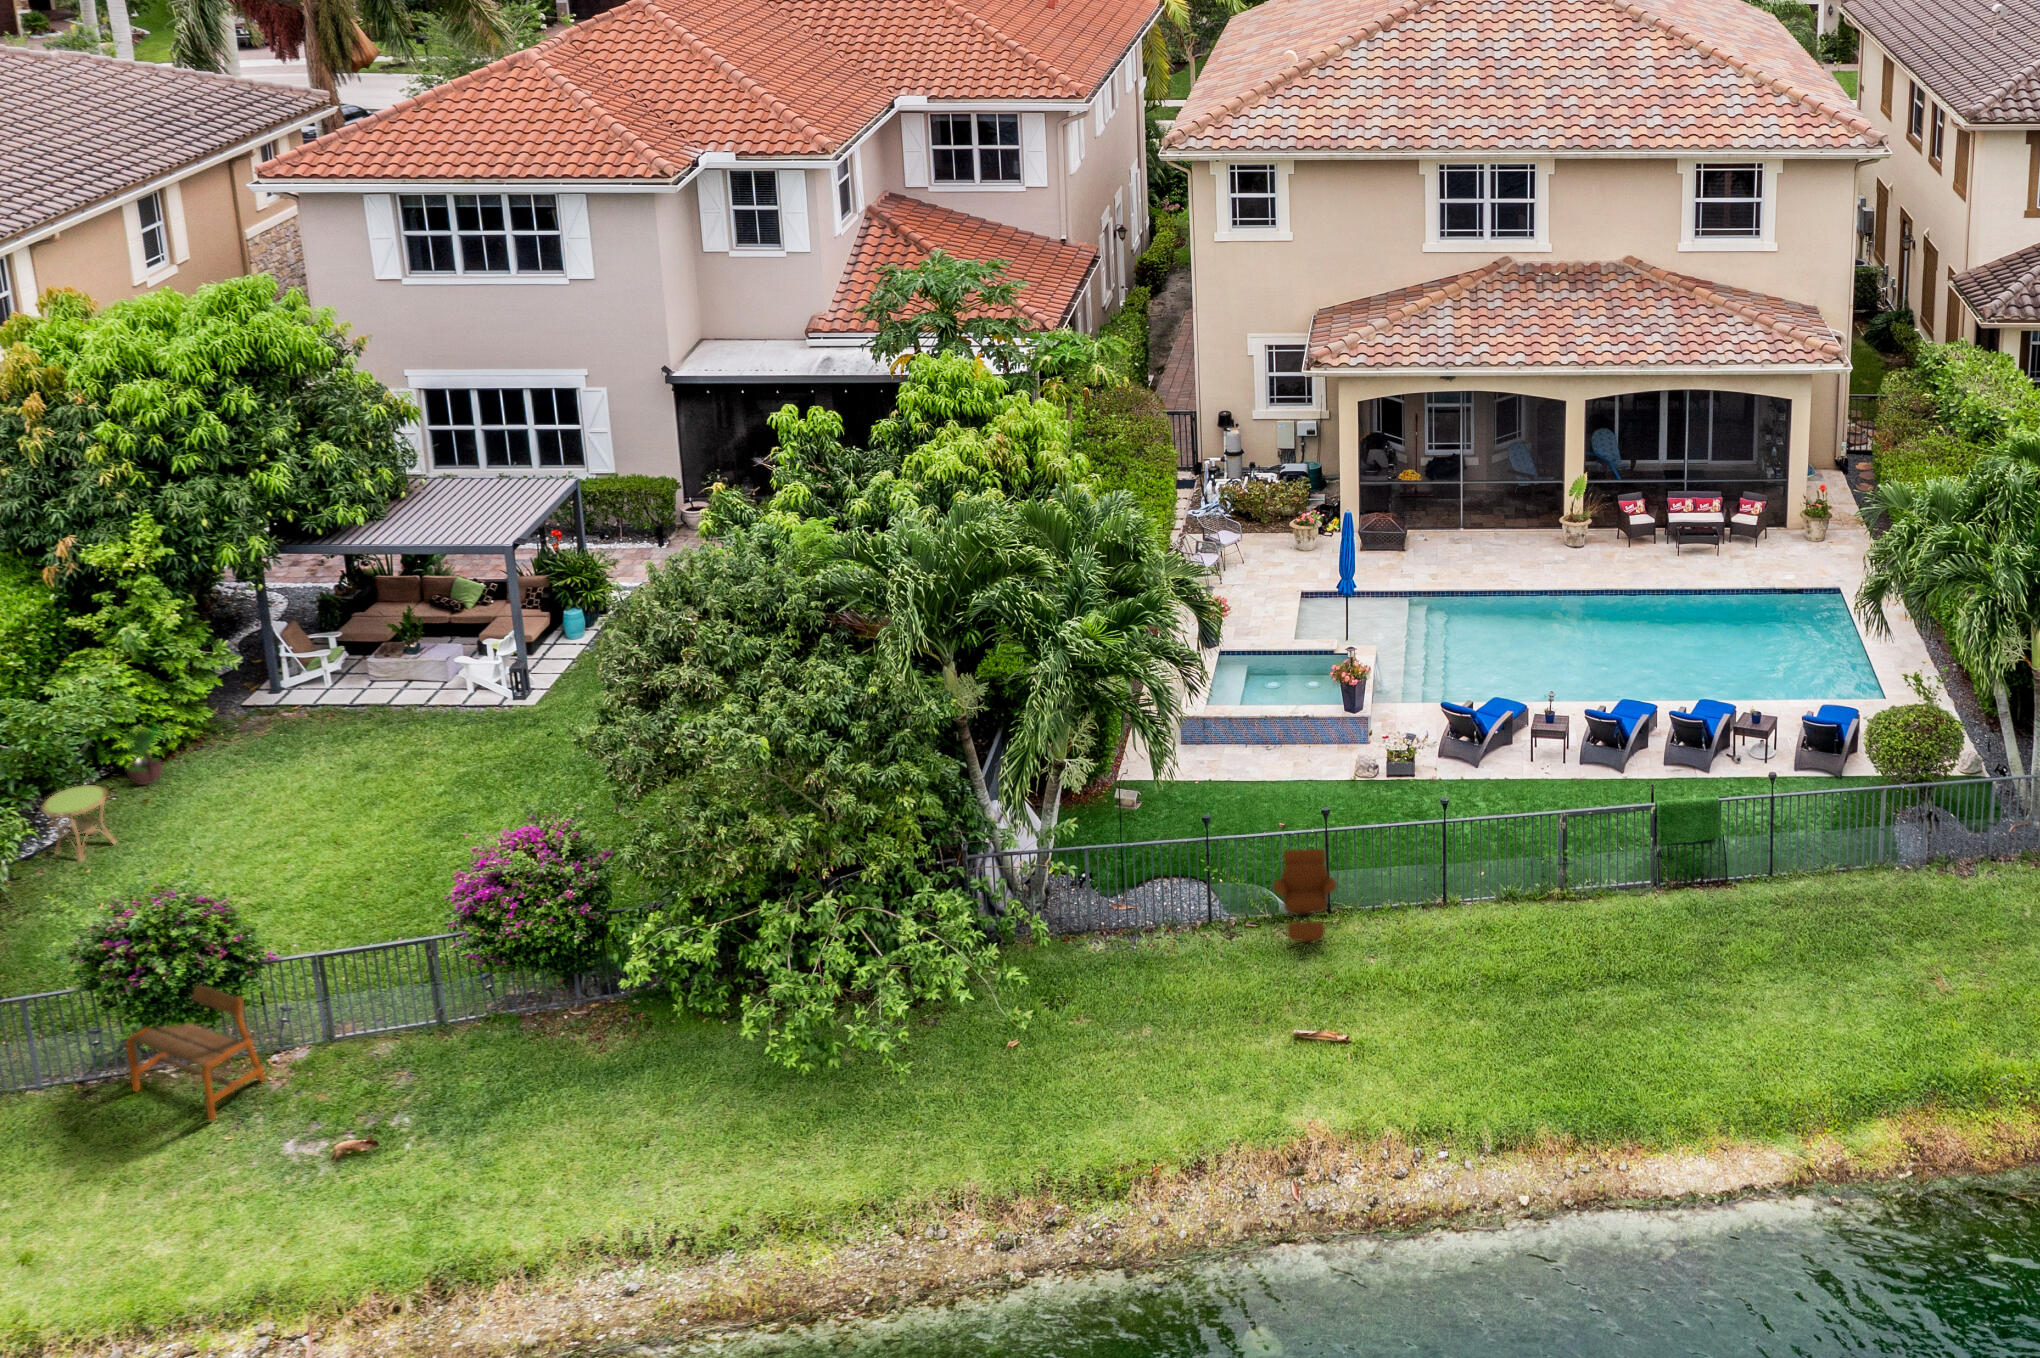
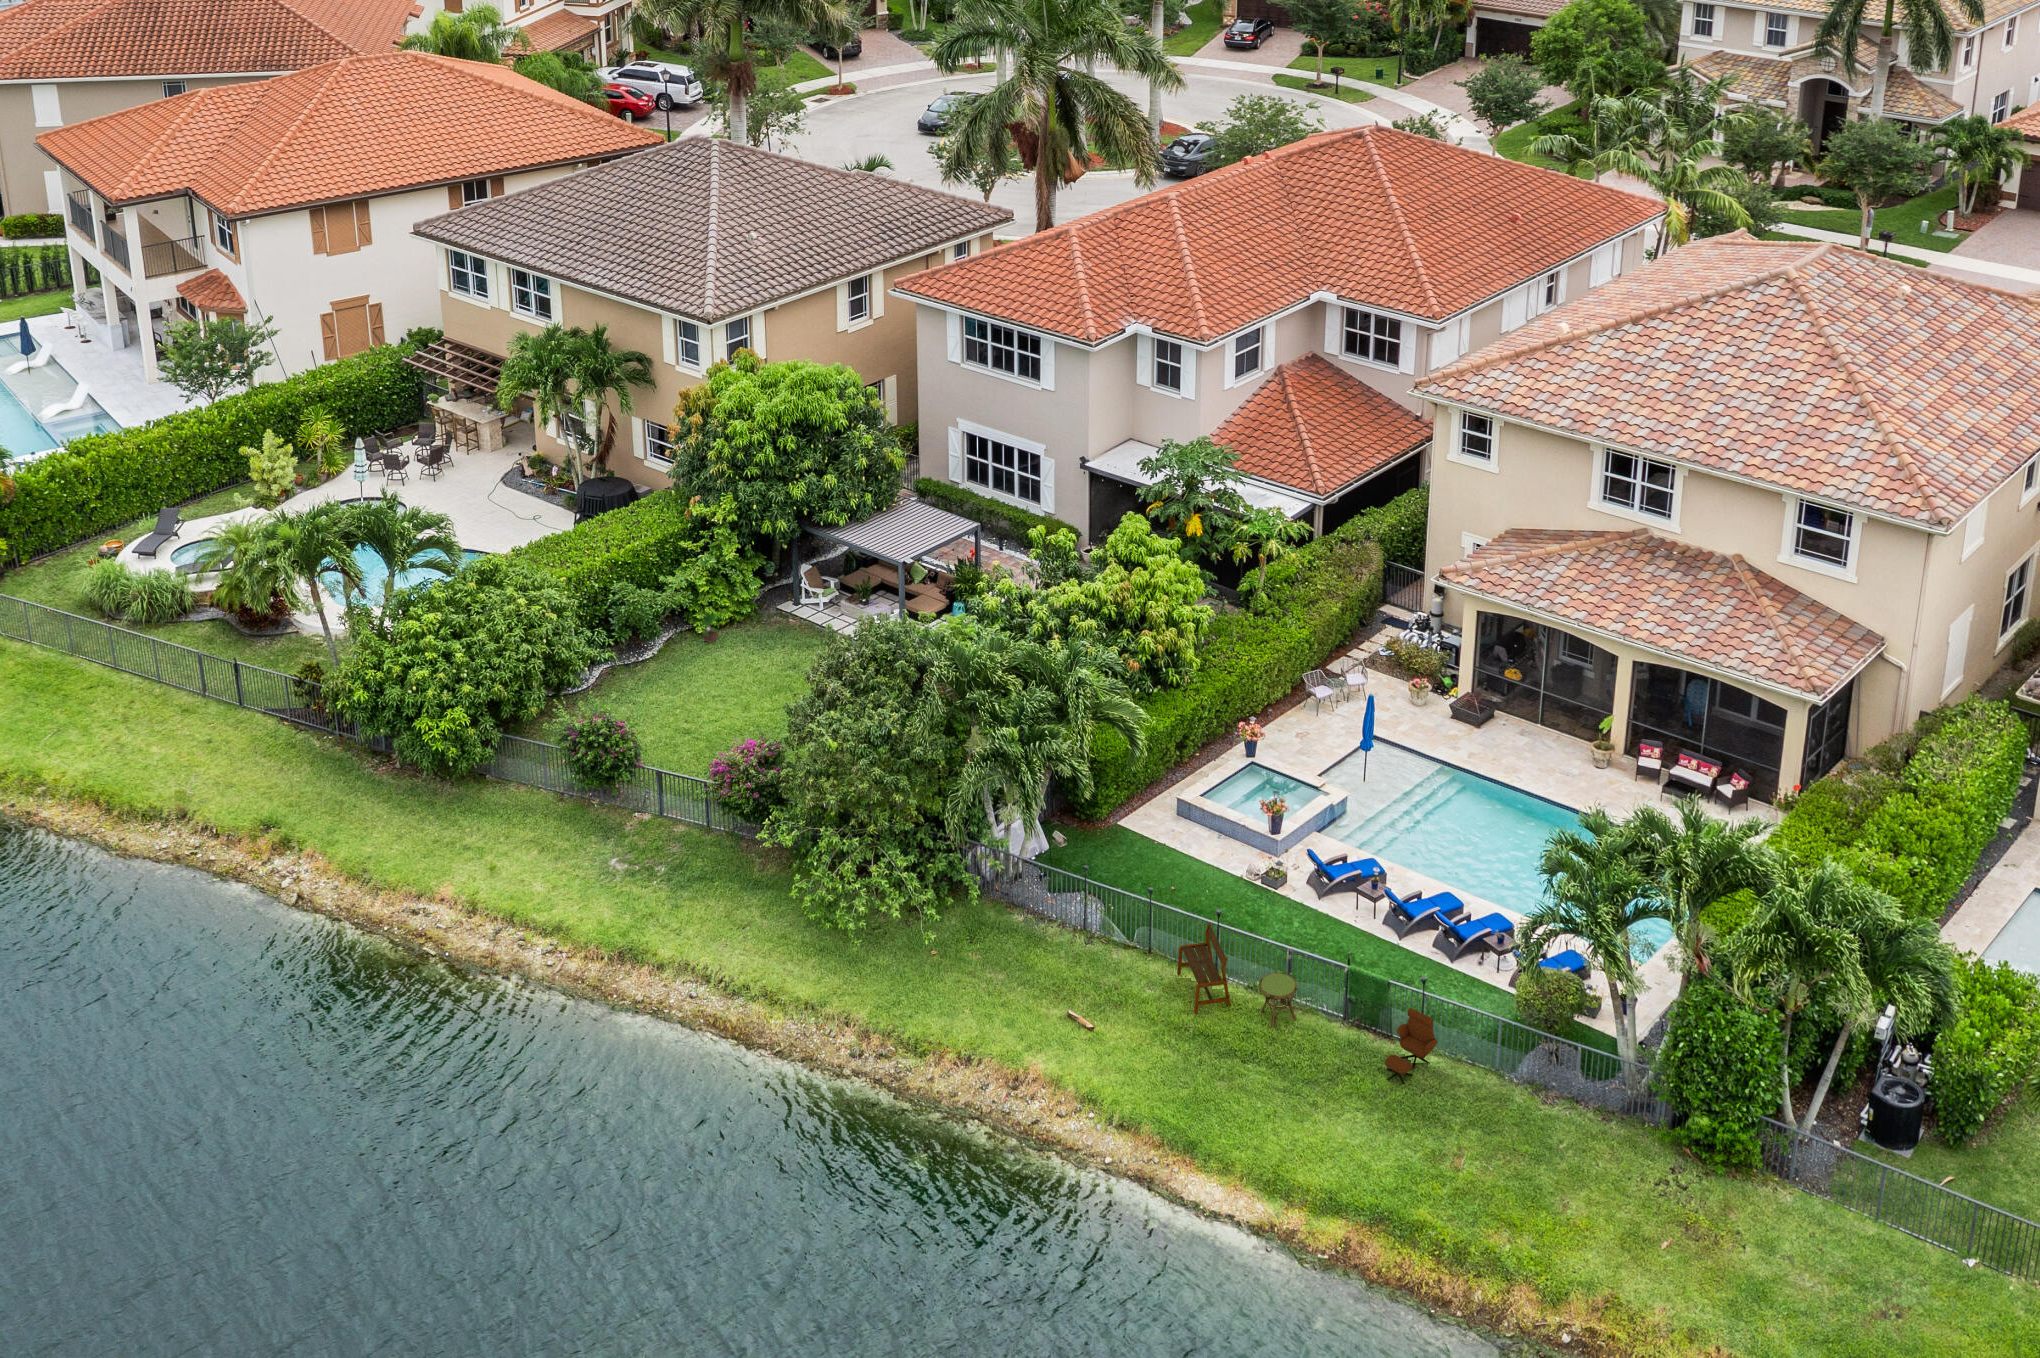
side table: present [41,785,116,862] -> present [1259,973,1297,1027]
lounge chair: present [1274,849,1337,957] -> present [1385,1008,1438,1084]
bench: present [126,985,265,1121] -> present [1177,923,1231,1014]

